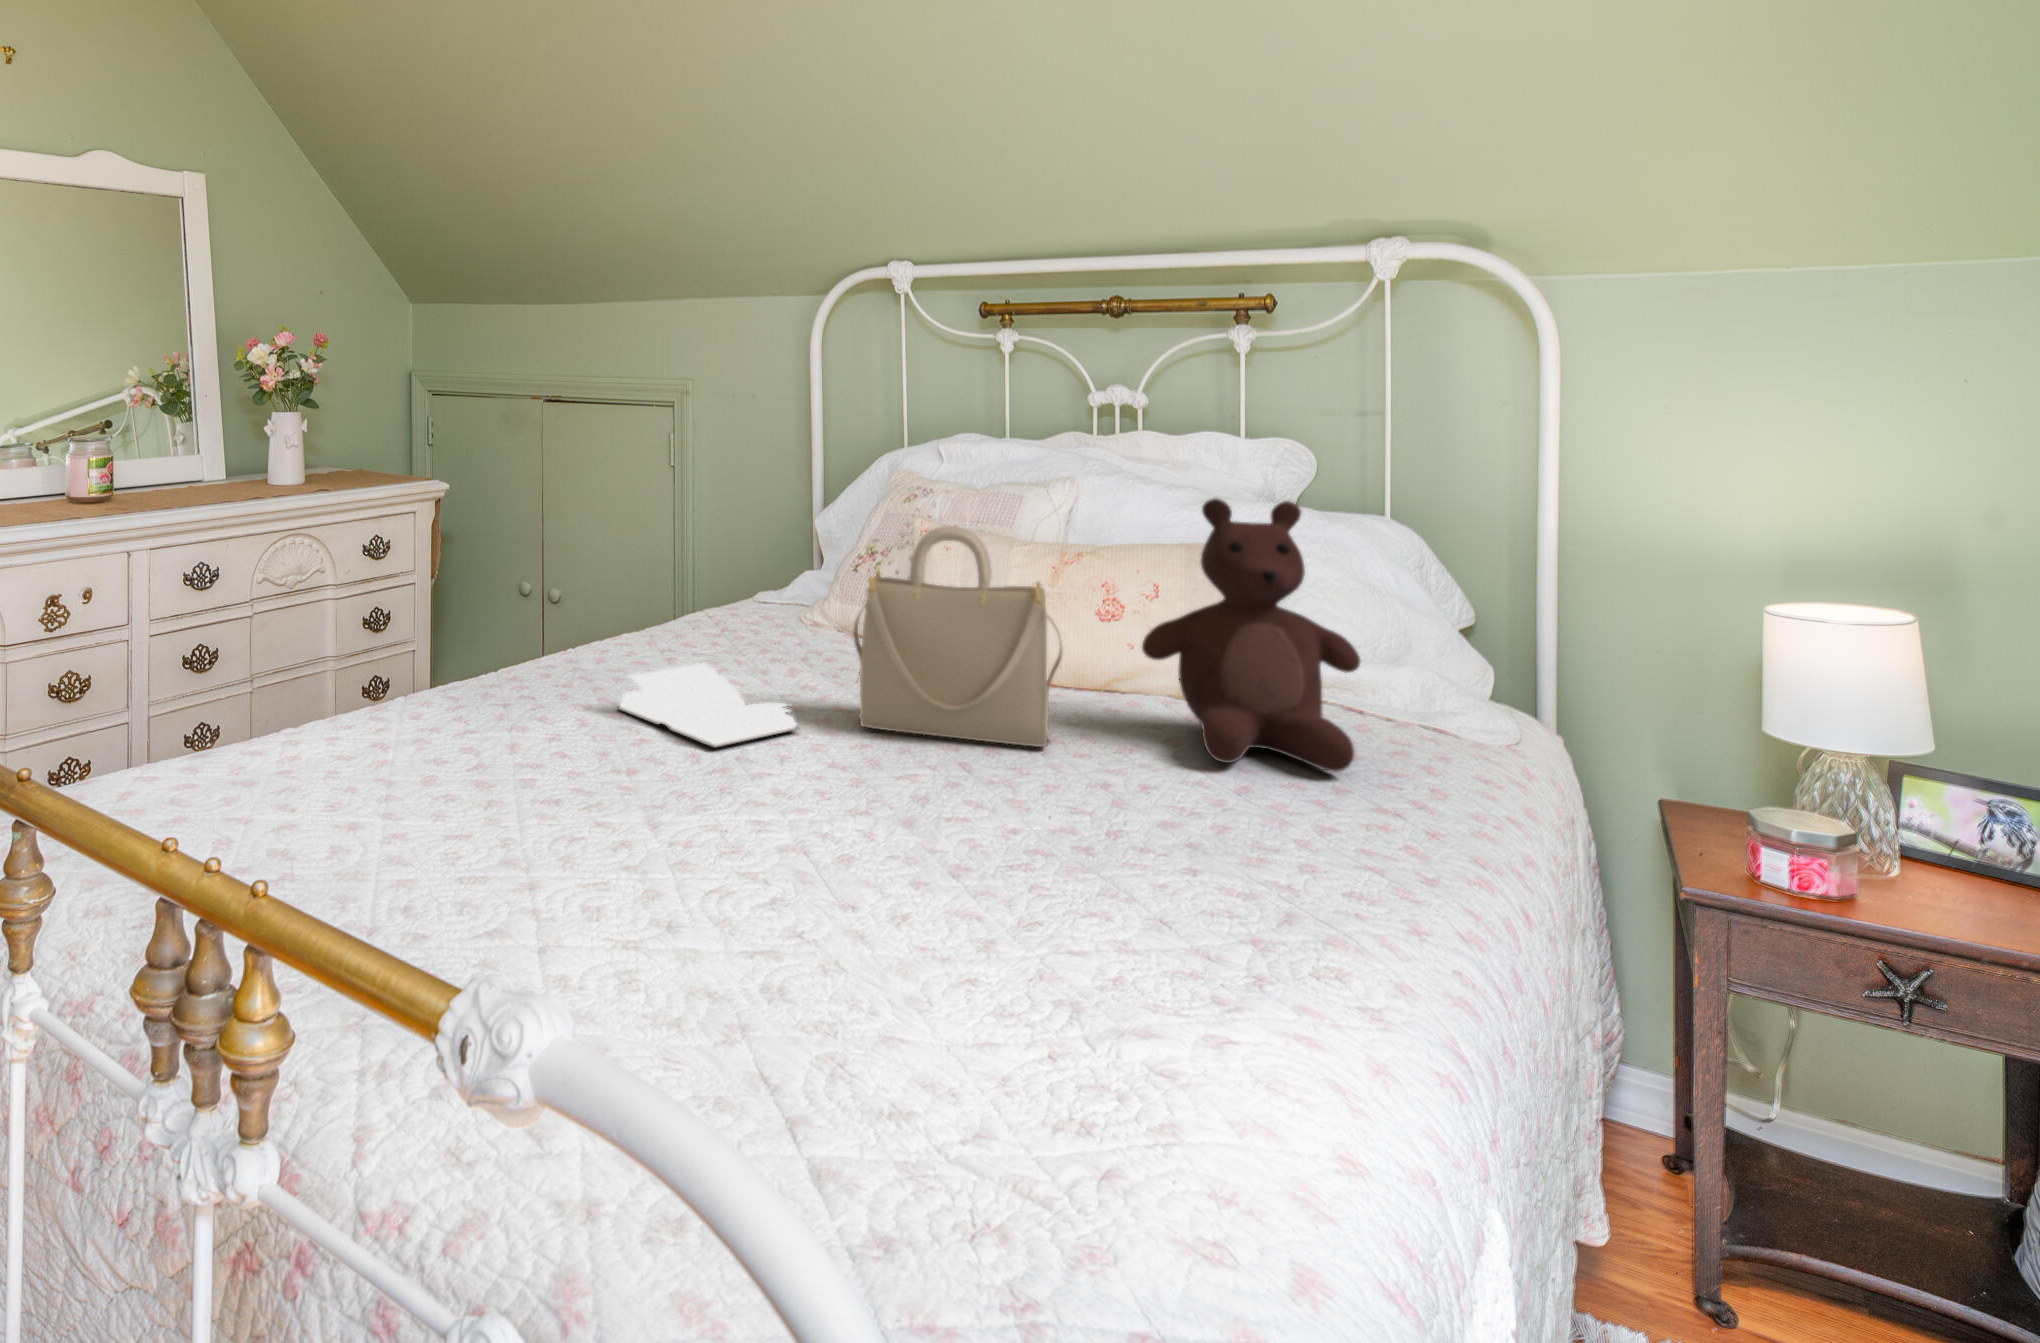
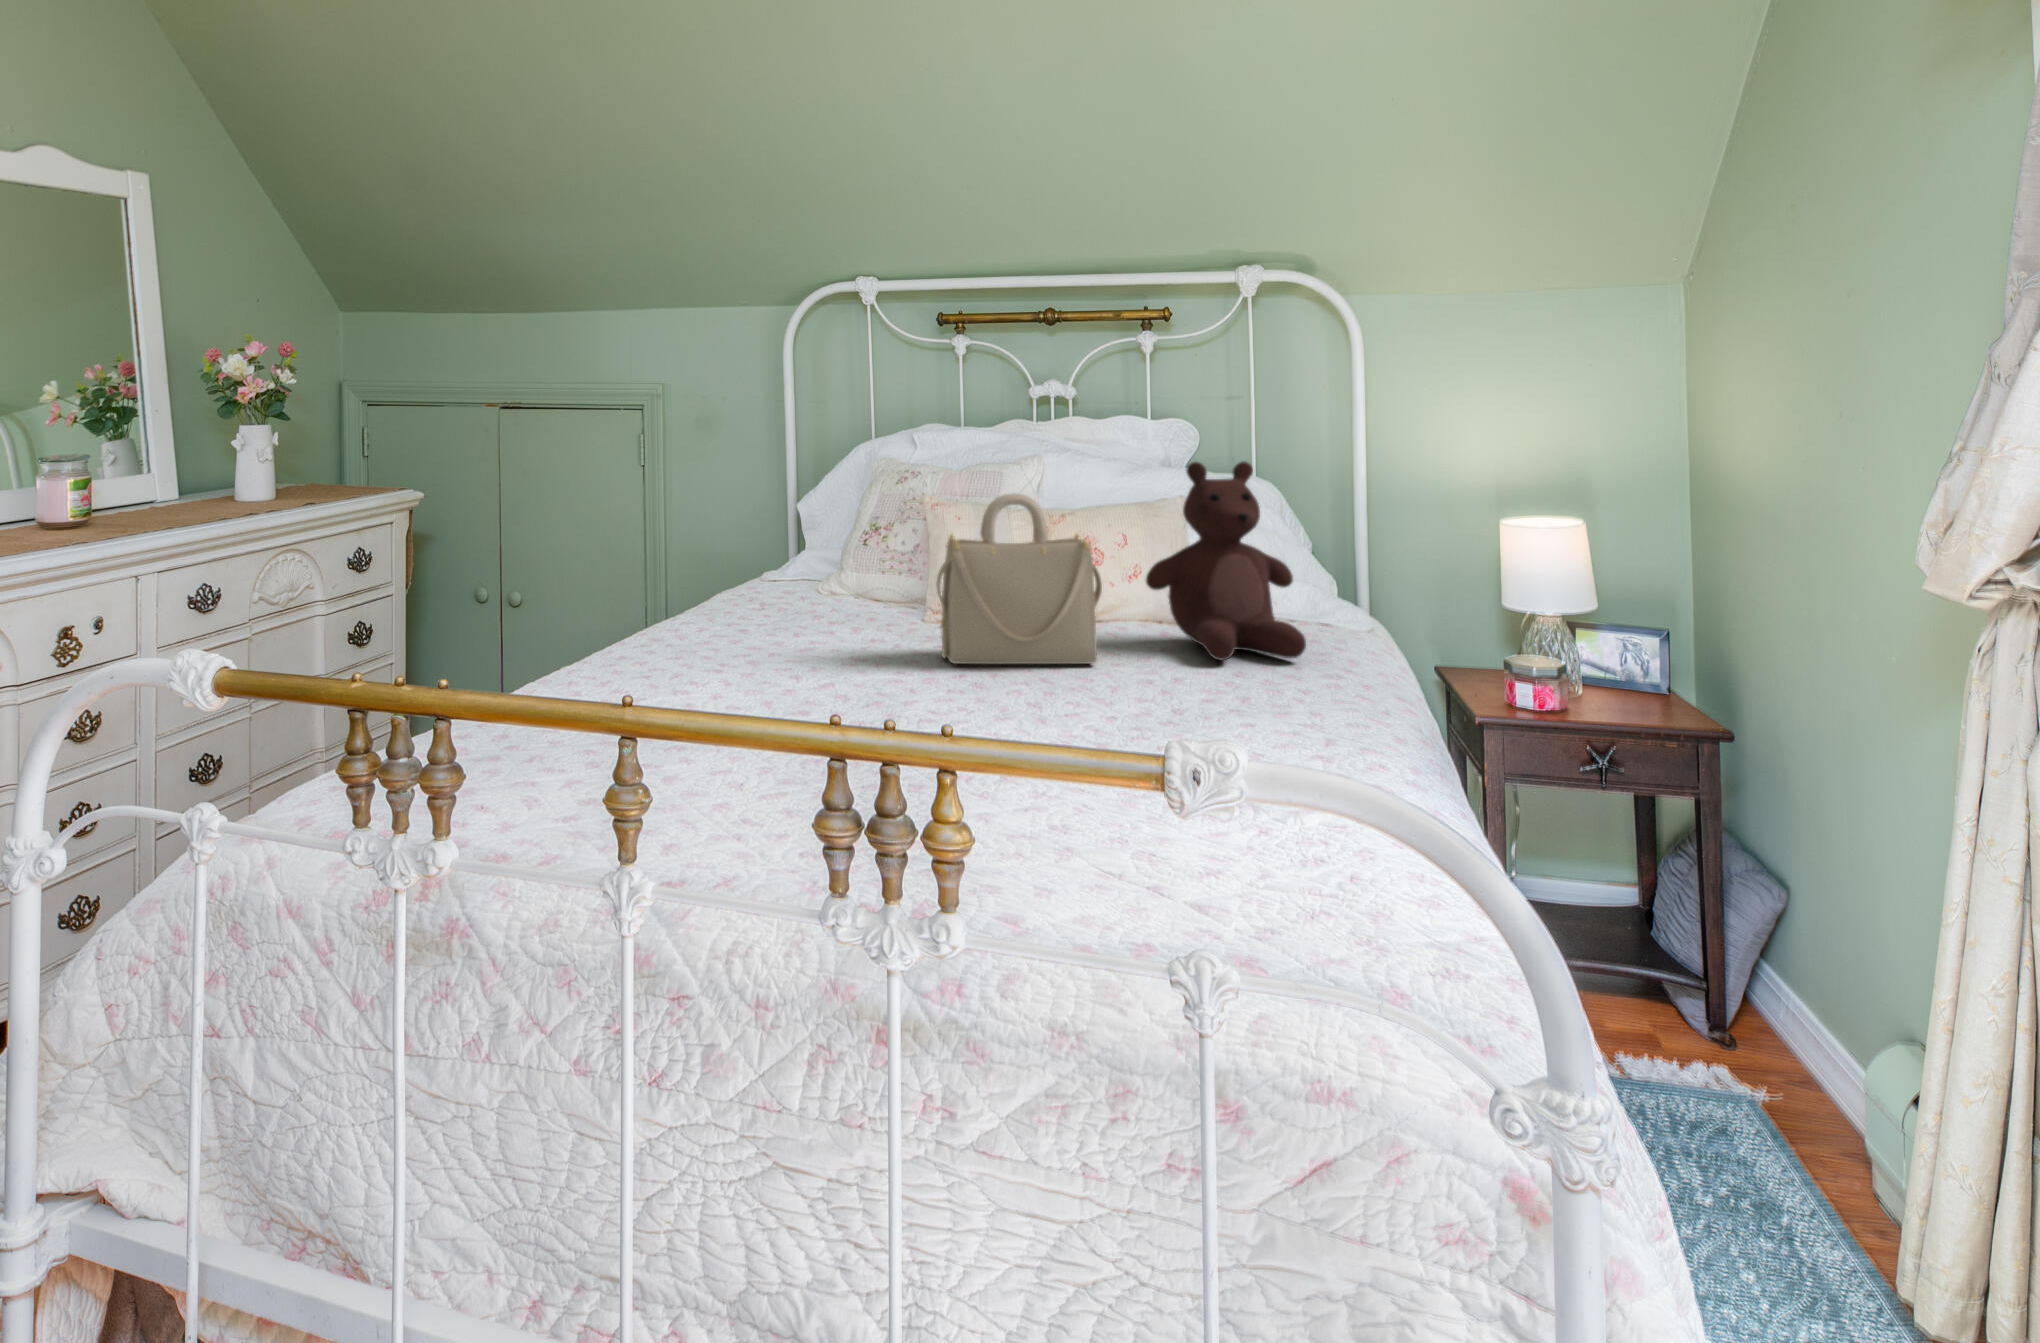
book: present [618,663,798,748] -> none [744,625,907,690]

